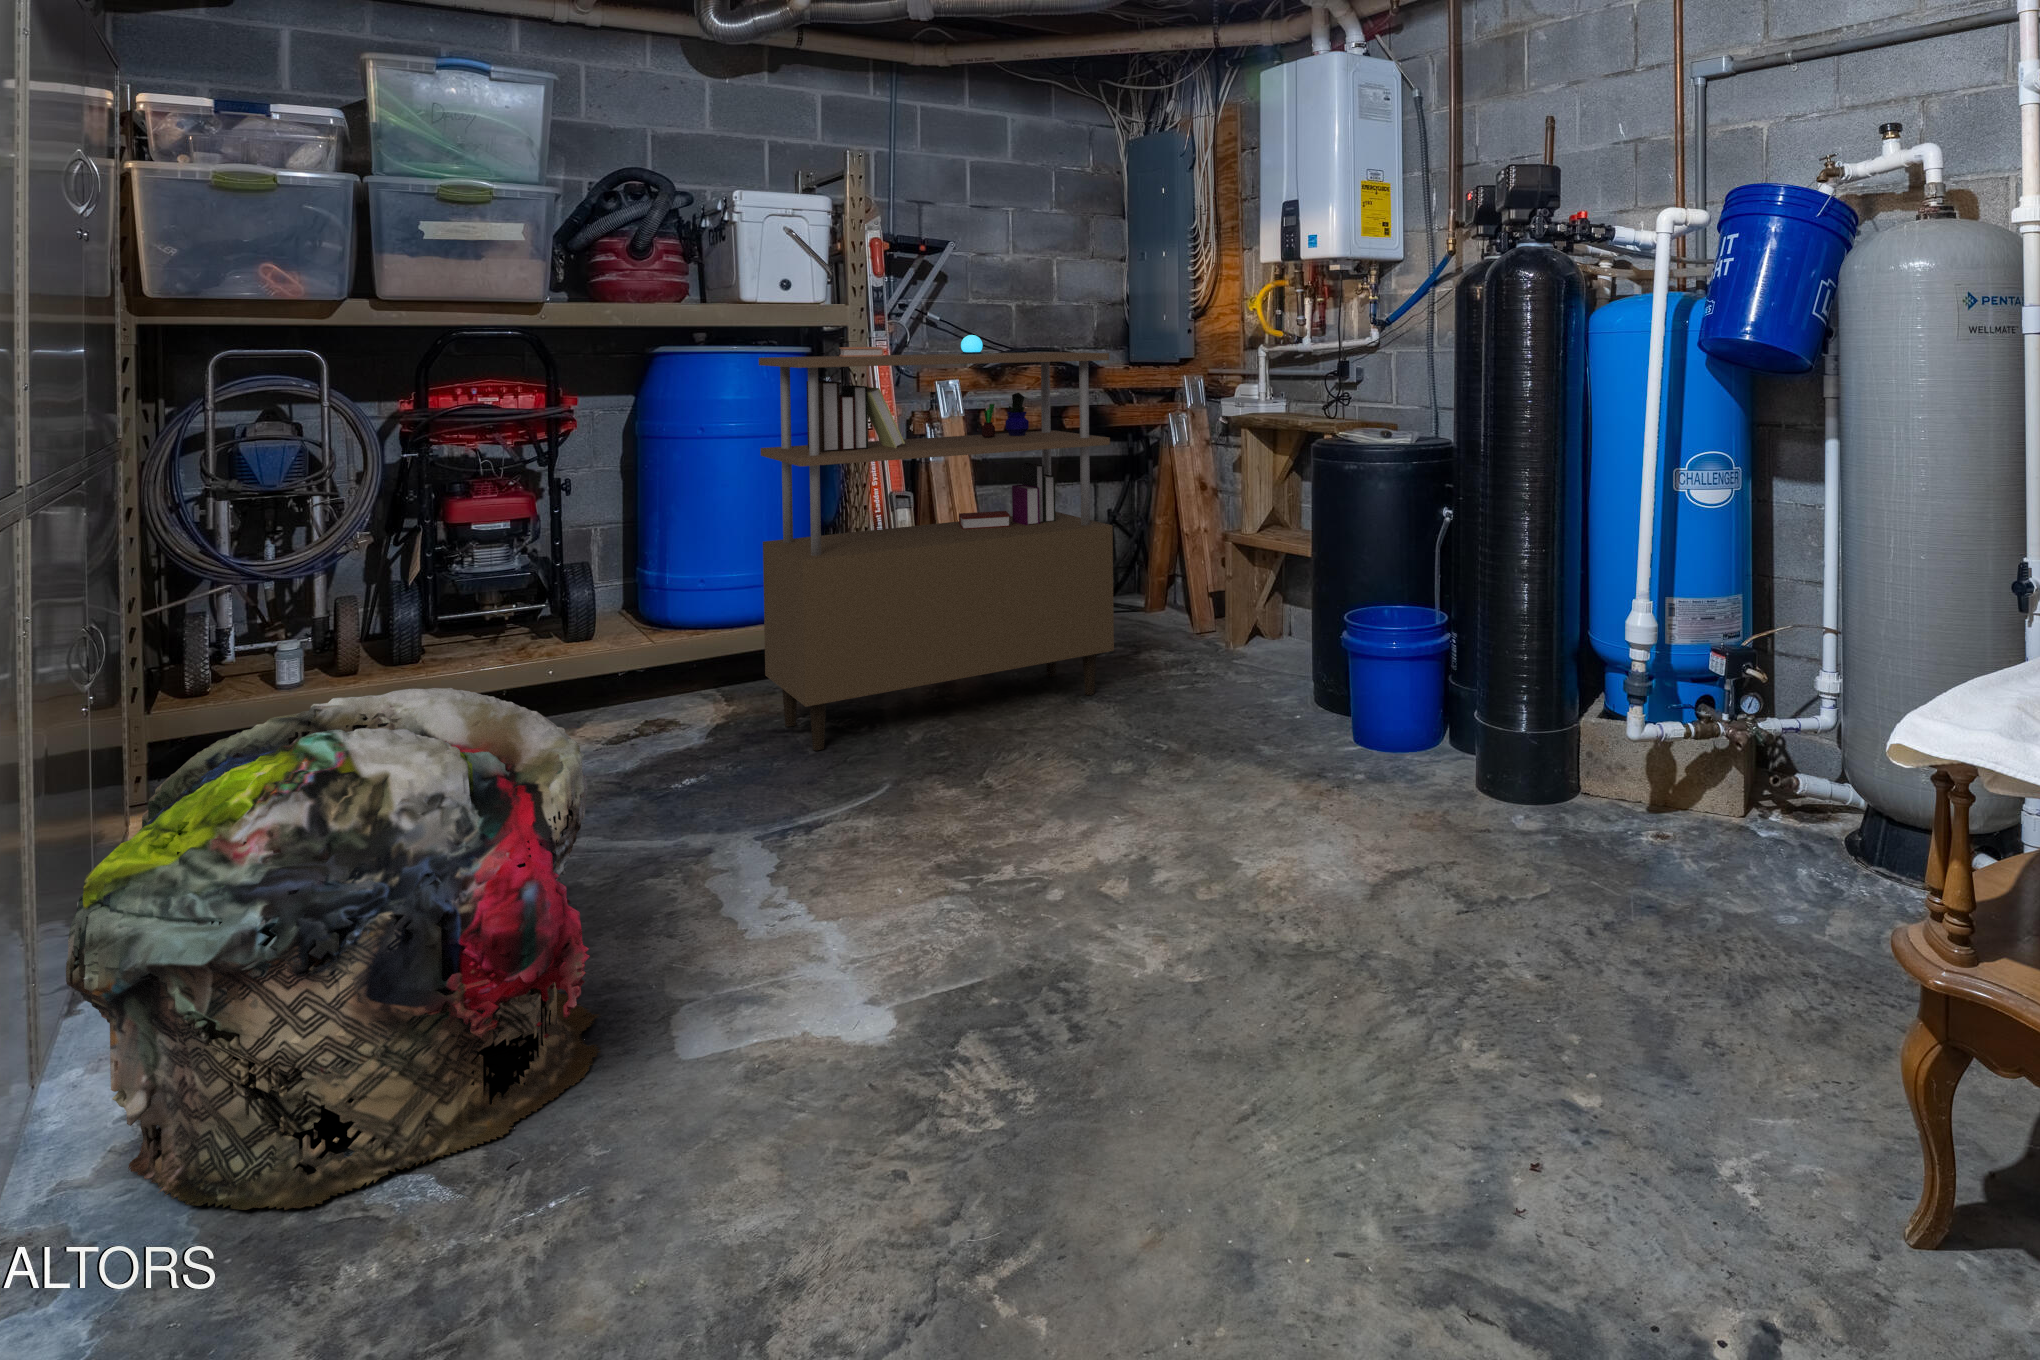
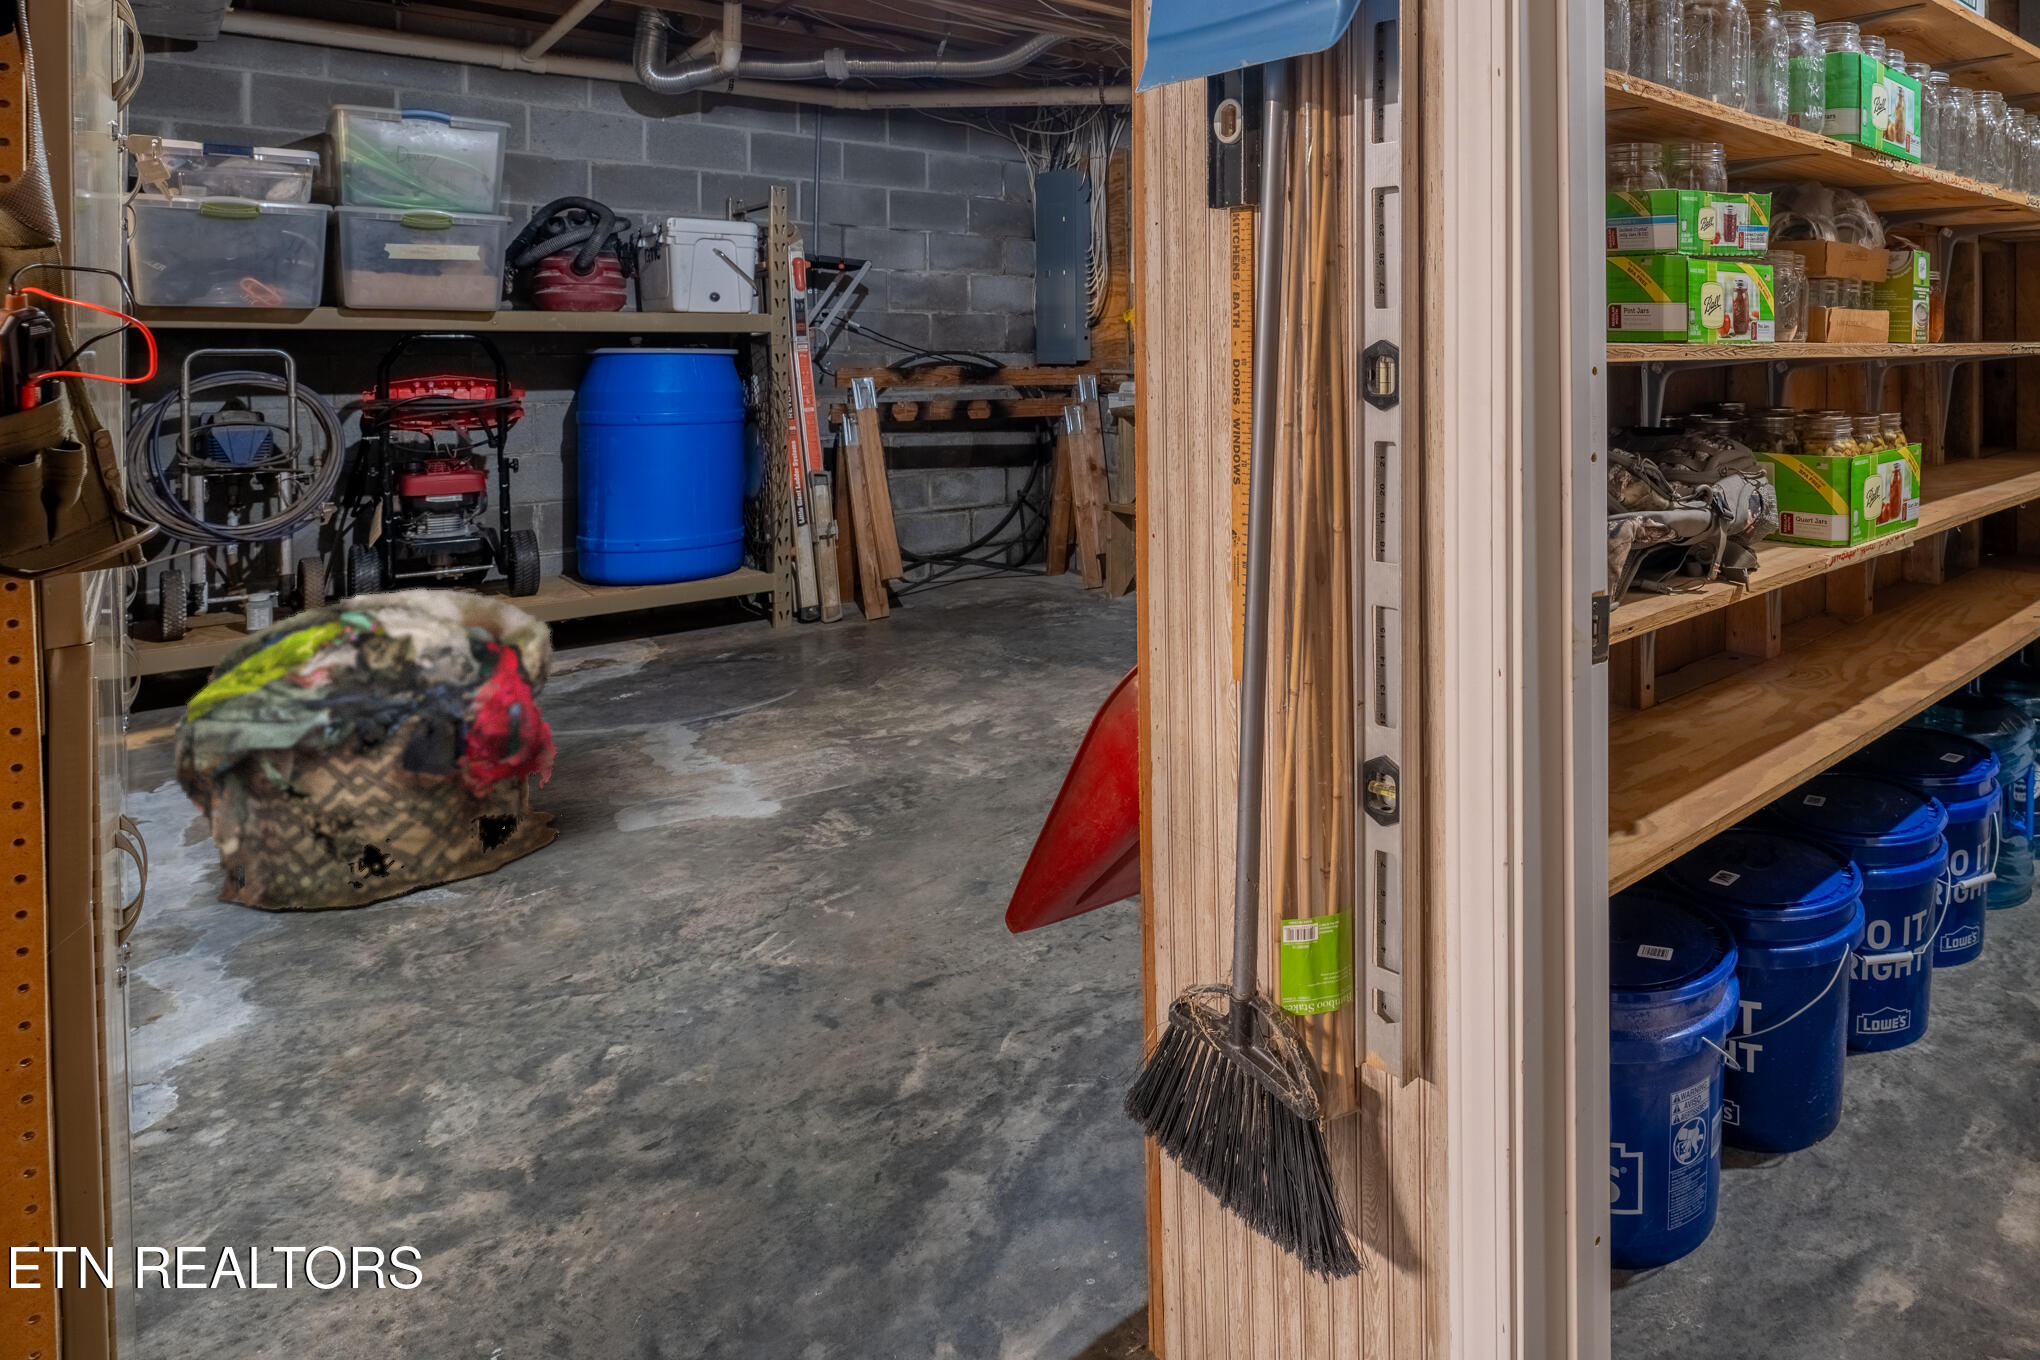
shelving unit: present [759,335,1114,751] -> none [690,341,997,670]

